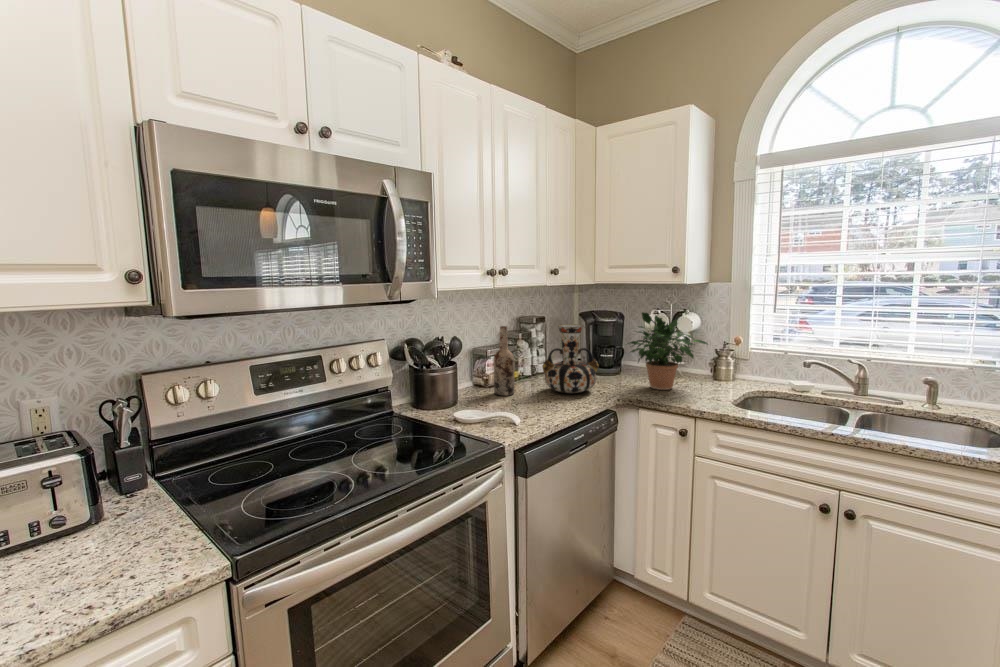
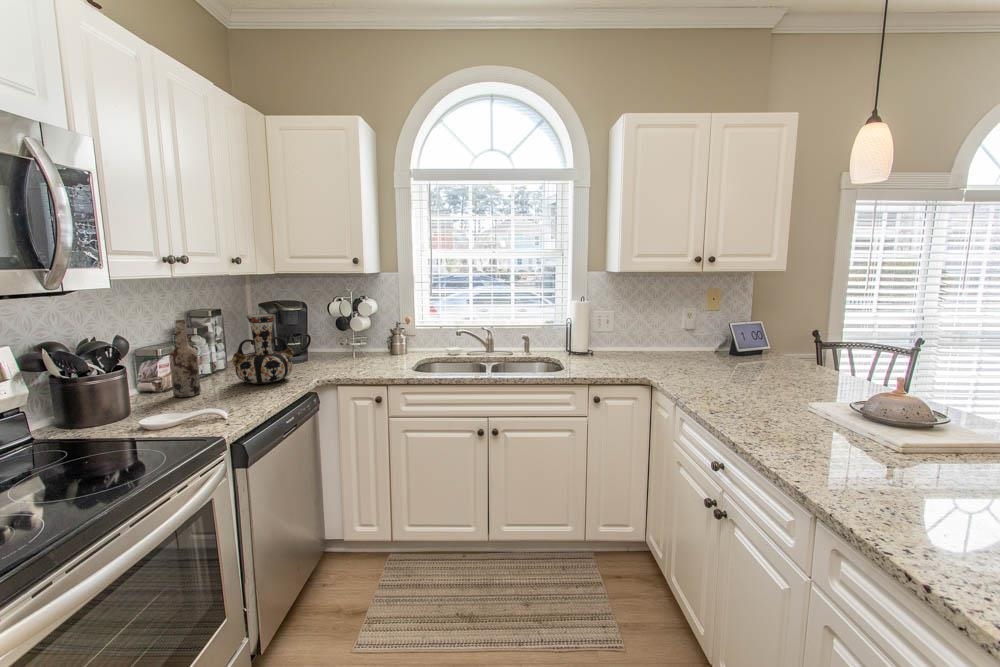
potted plant: present [628,312,708,390] -> none [316,299,391,368]

